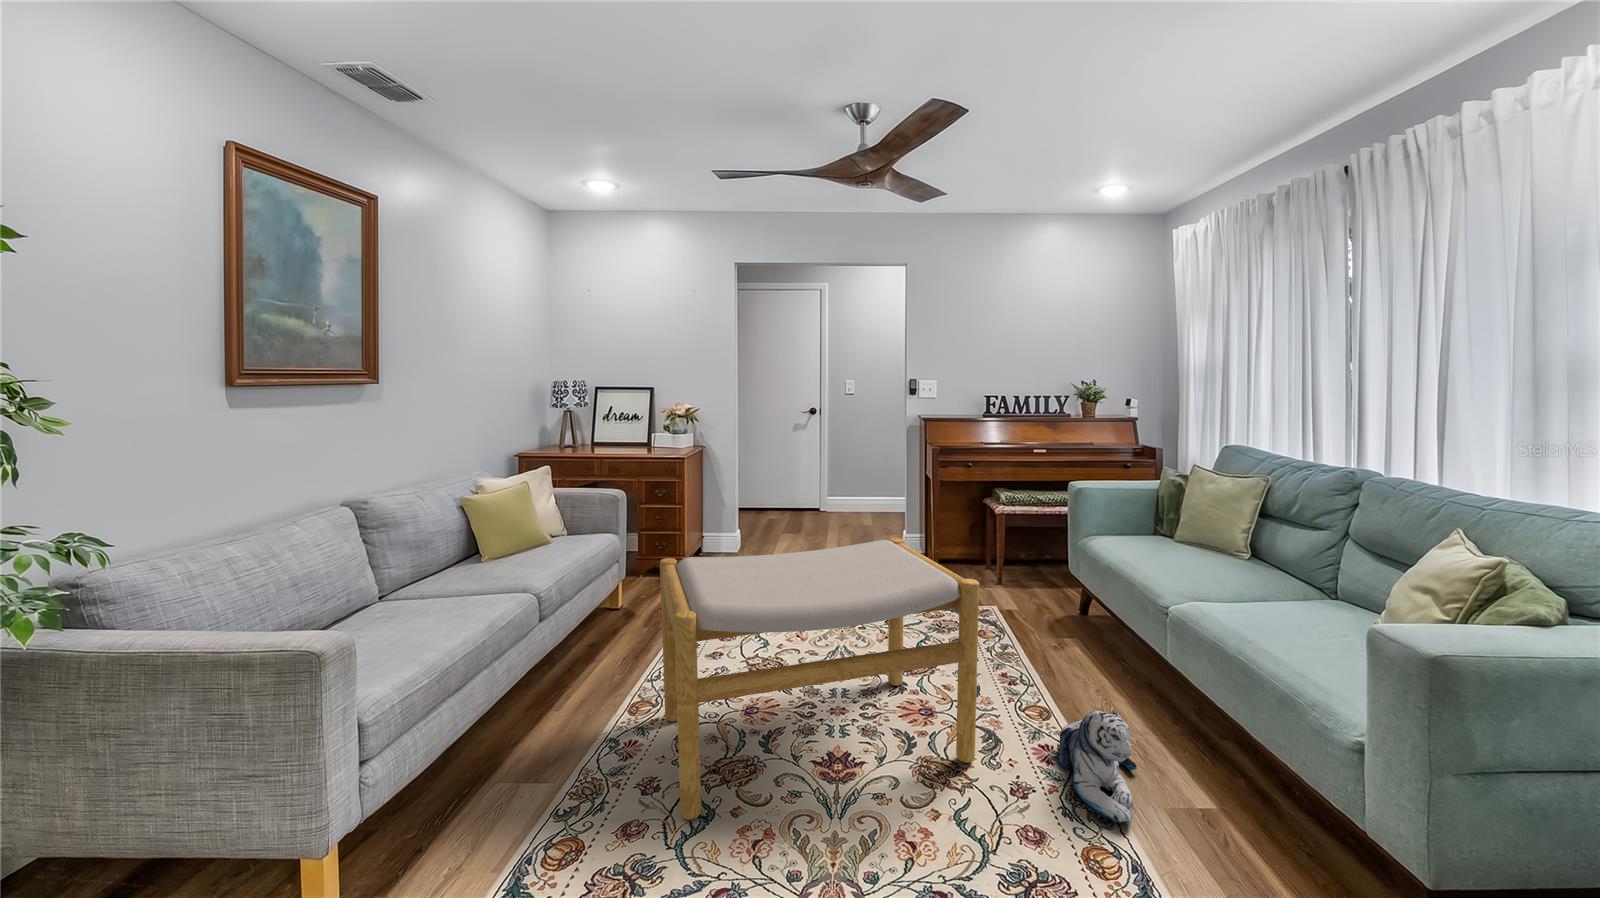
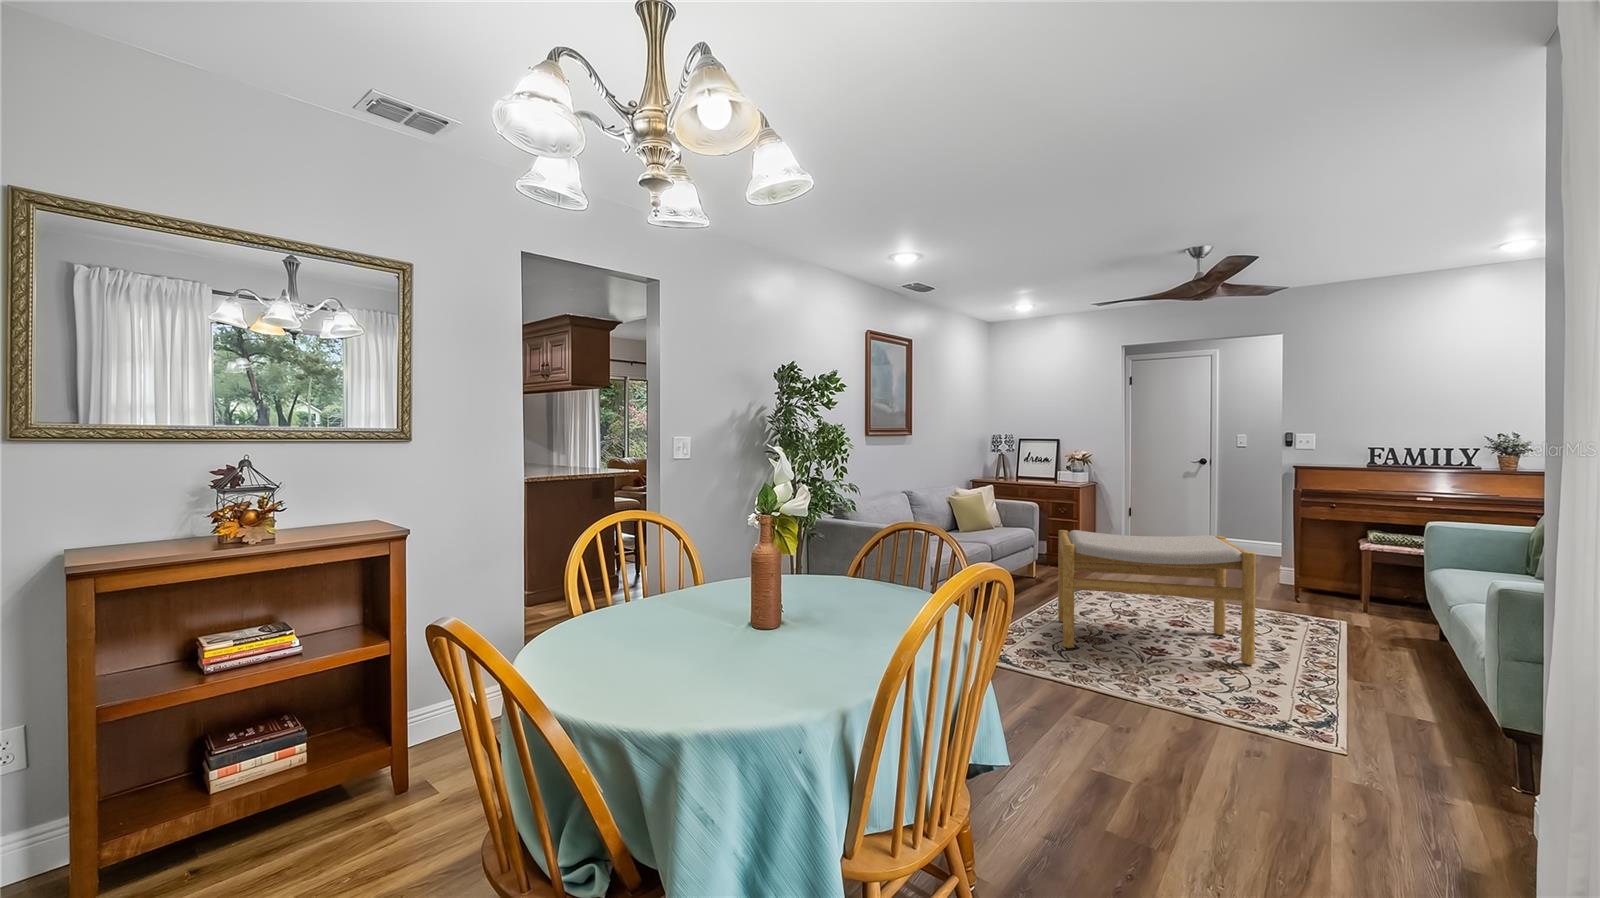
plush toy: present [1057,711,1137,823] -> none [1318,639,1379,699]

